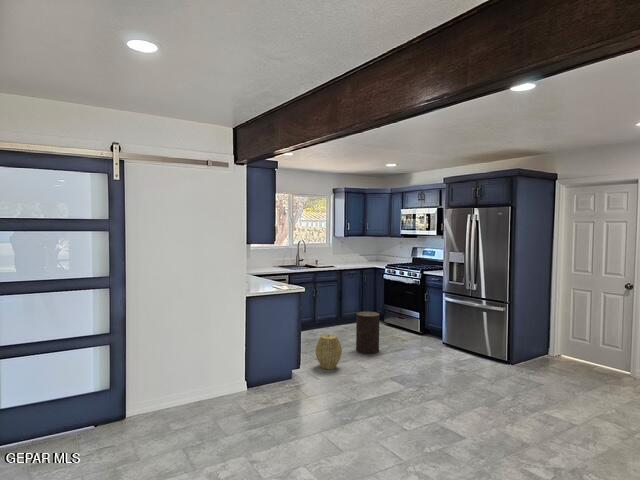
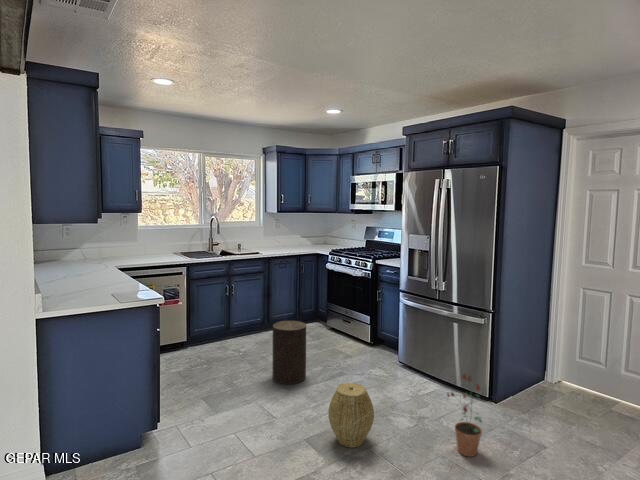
woven basket: present [316,334,342,369] -> present [328,383,374,447]
potted plant: none [479,337,504,388] -> present [447,374,482,457]

